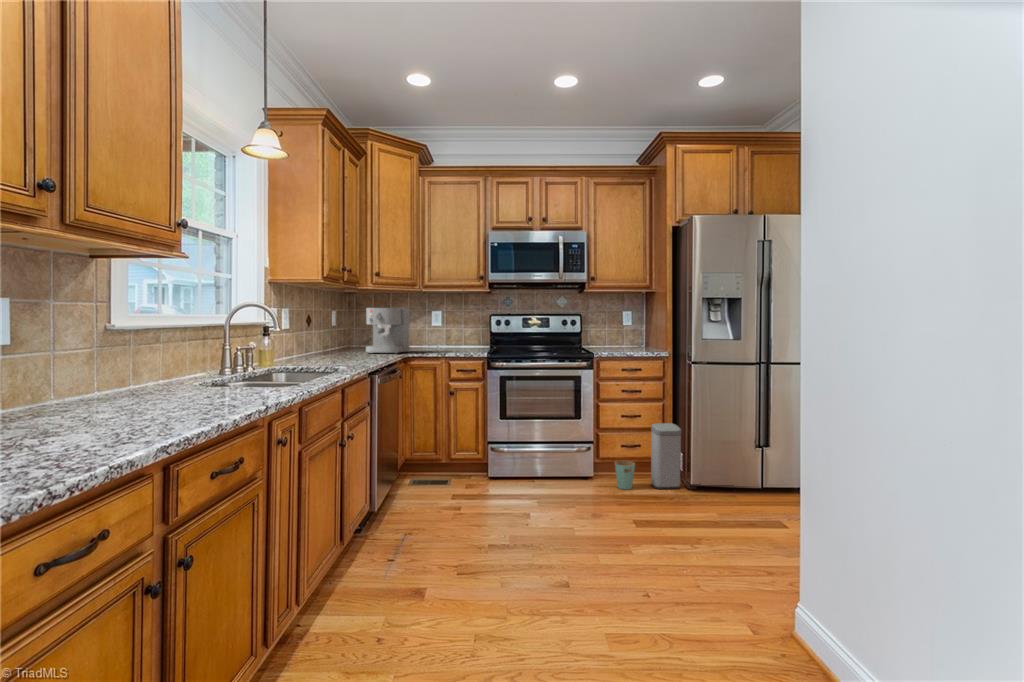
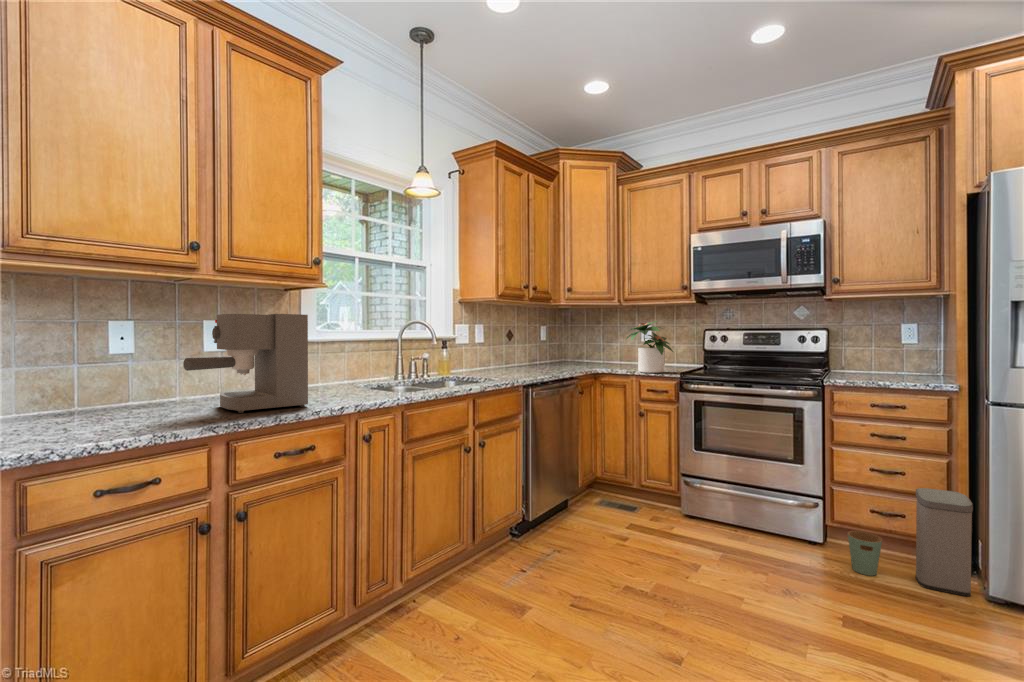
potted plant: none [434,307,478,354] -> present [626,321,673,373]
coffee maker: present [366,308,410,354] -> present [183,314,308,413]

